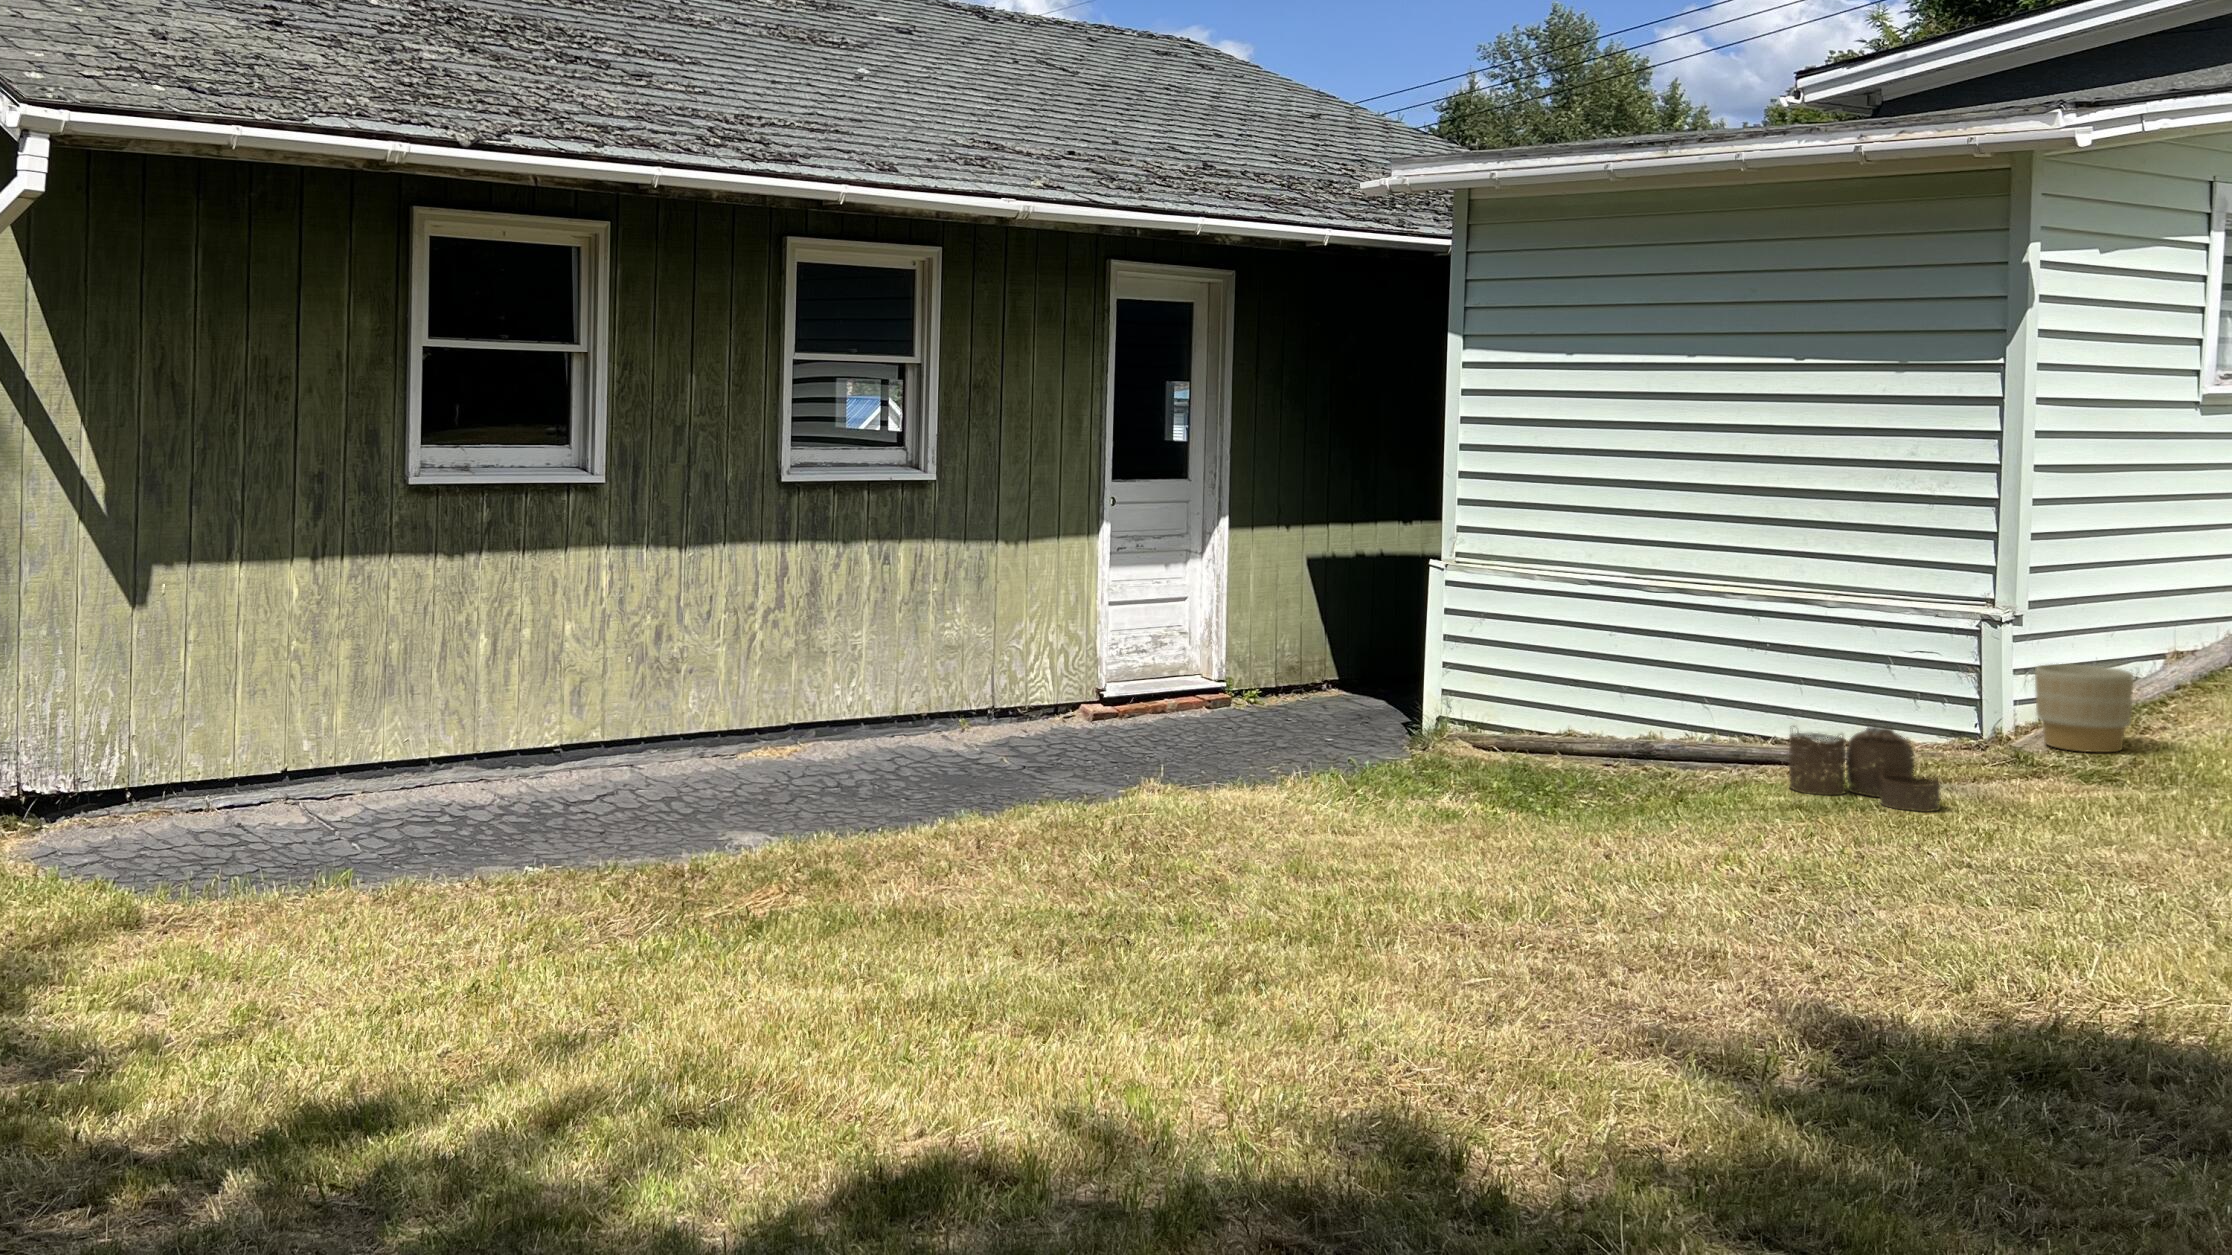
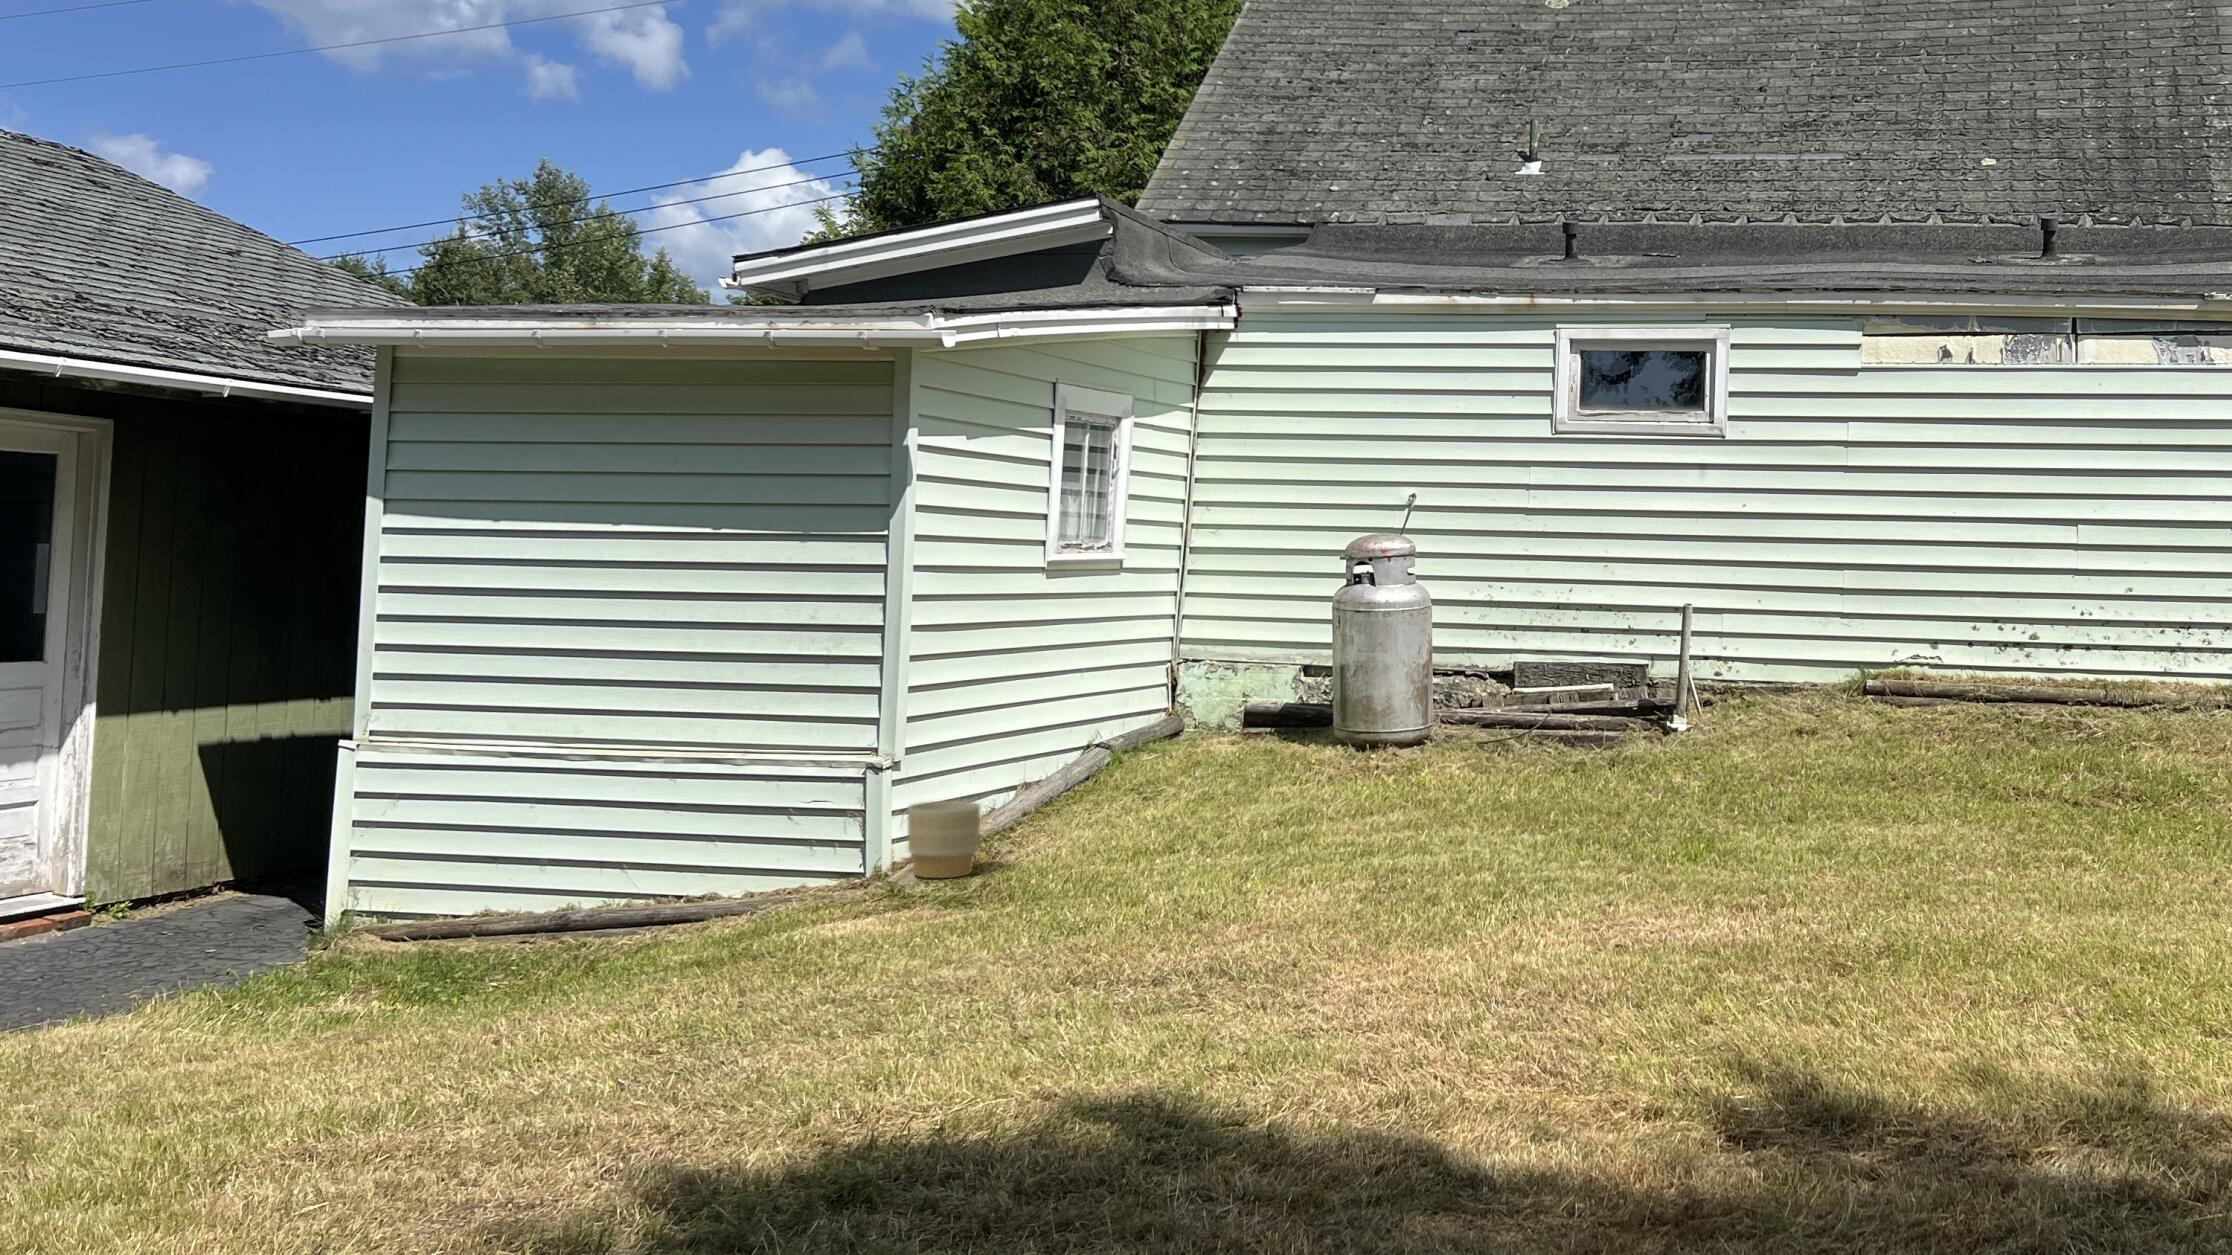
woven basket: present [1789,726,1940,812] -> none [694,871,823,953]

